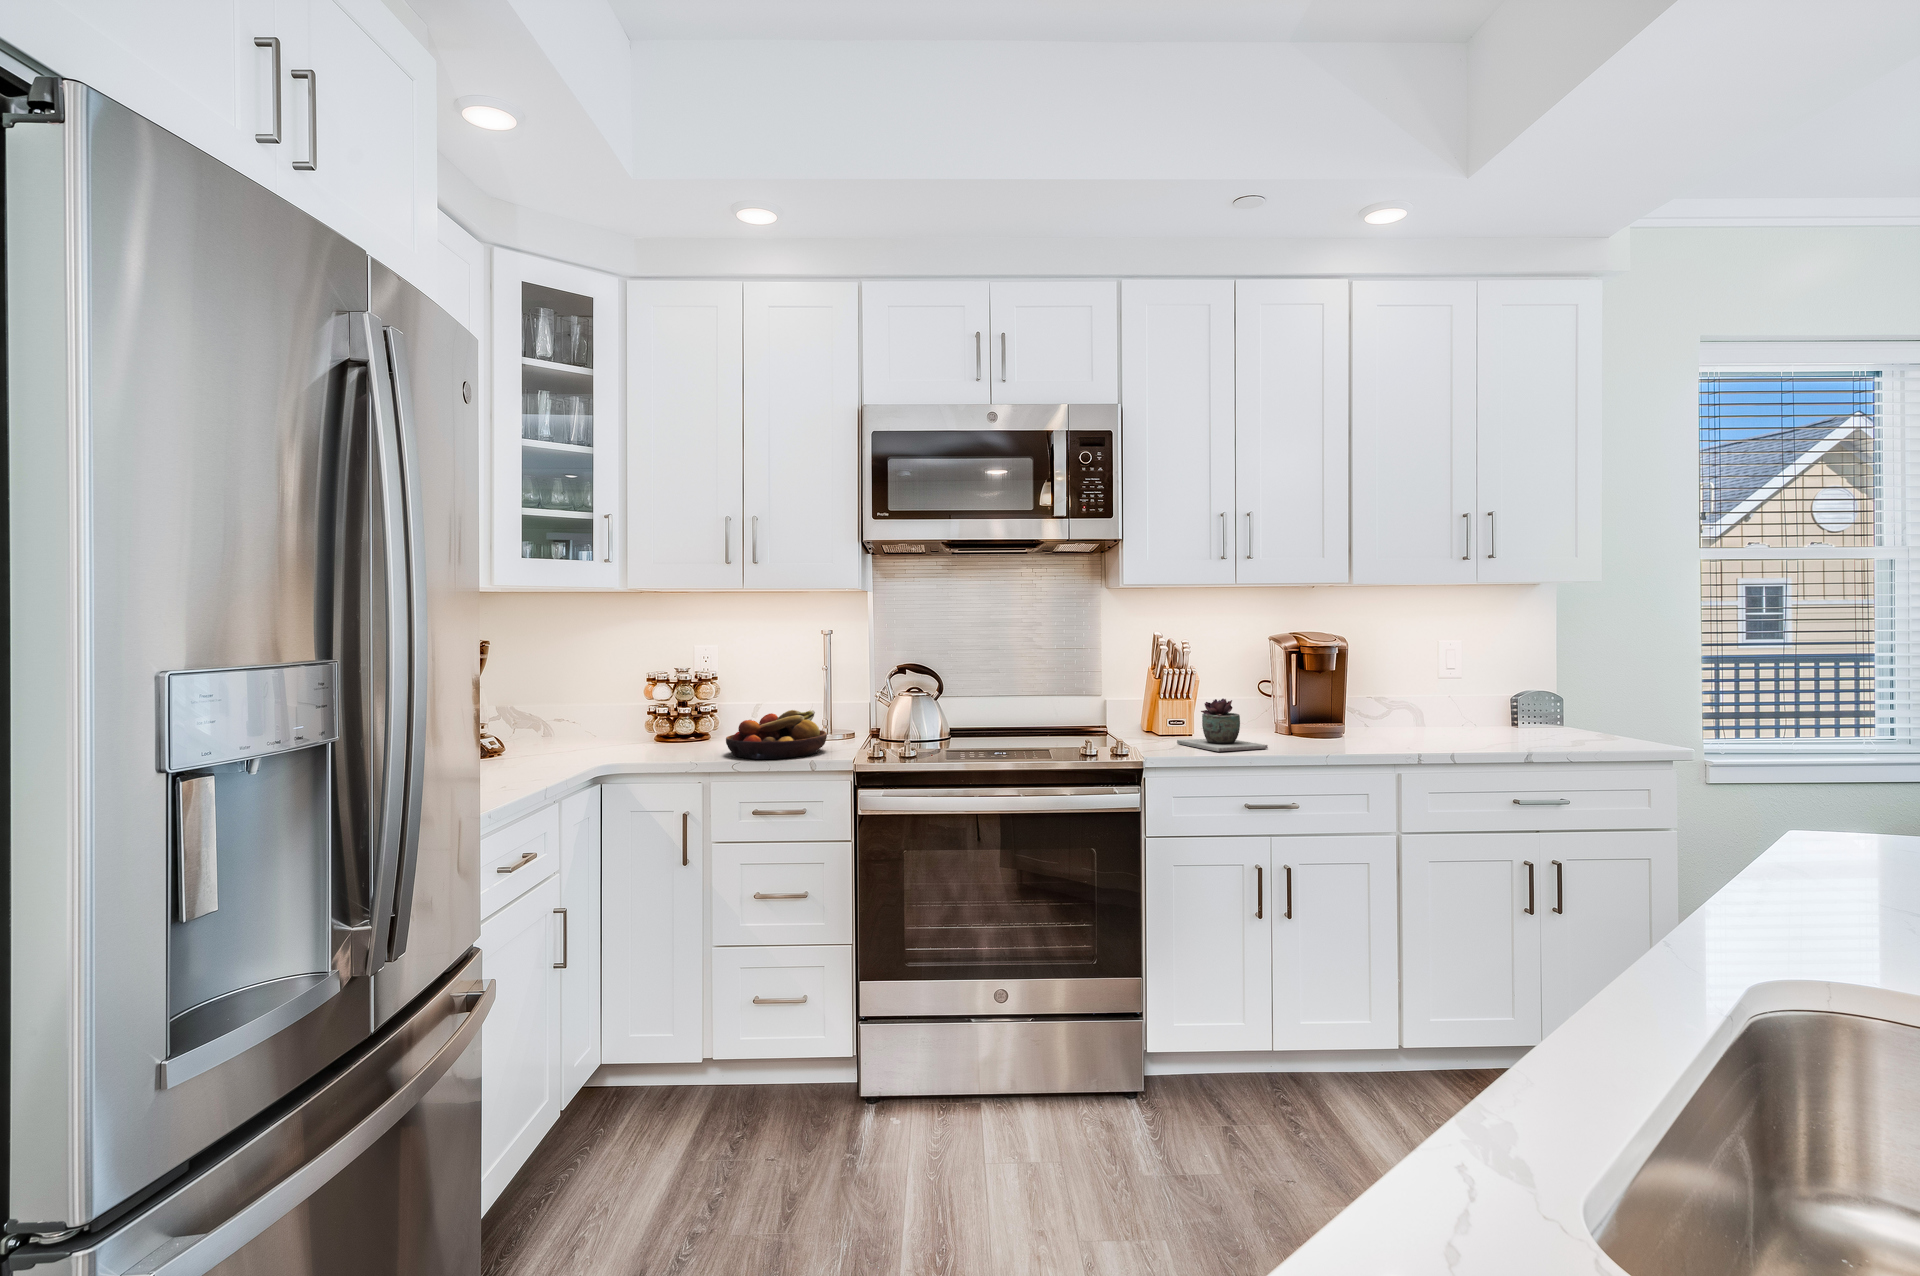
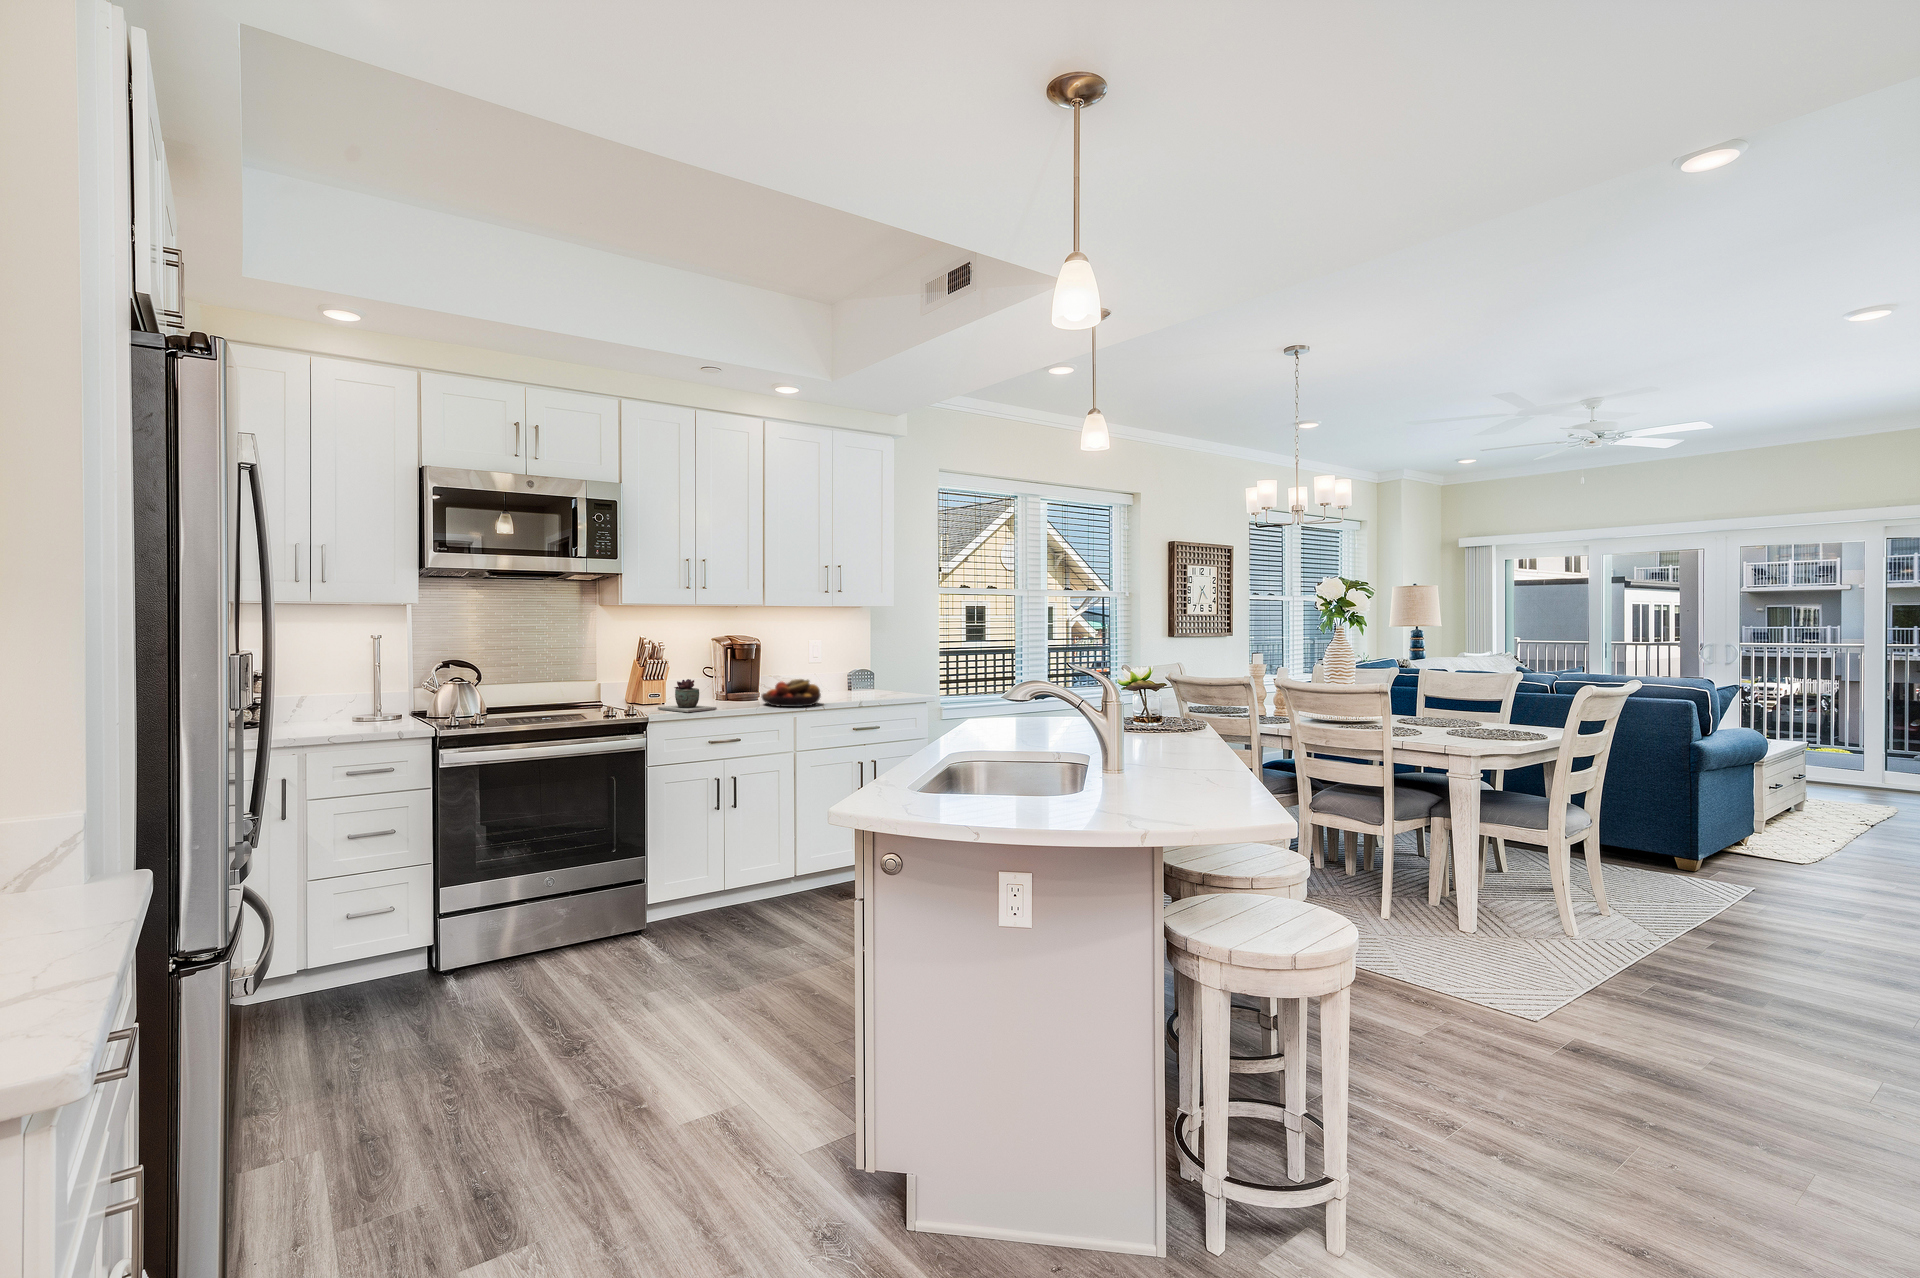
fruit bowl: present [726,710,827,759] -> present [762,679,821,707]

